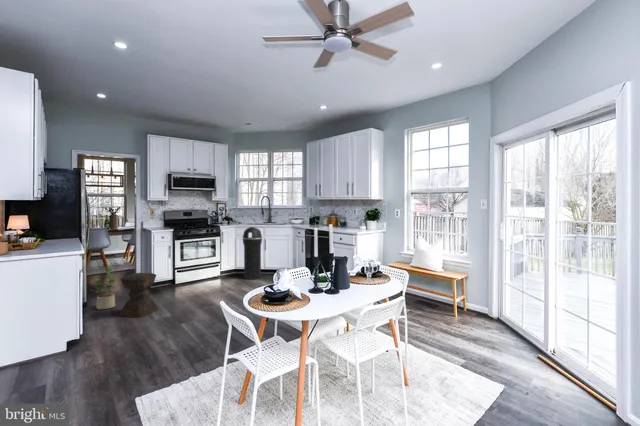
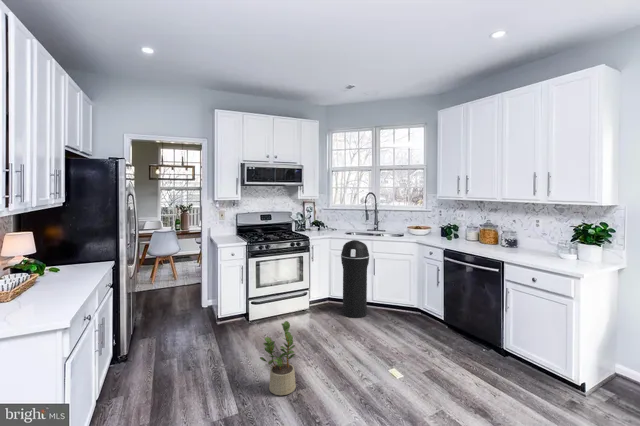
potted plant: present [91,268,115,309] -> present [260,321,296,395]
stool: present [120,273,158,317] -> none [167,319,223,399]

